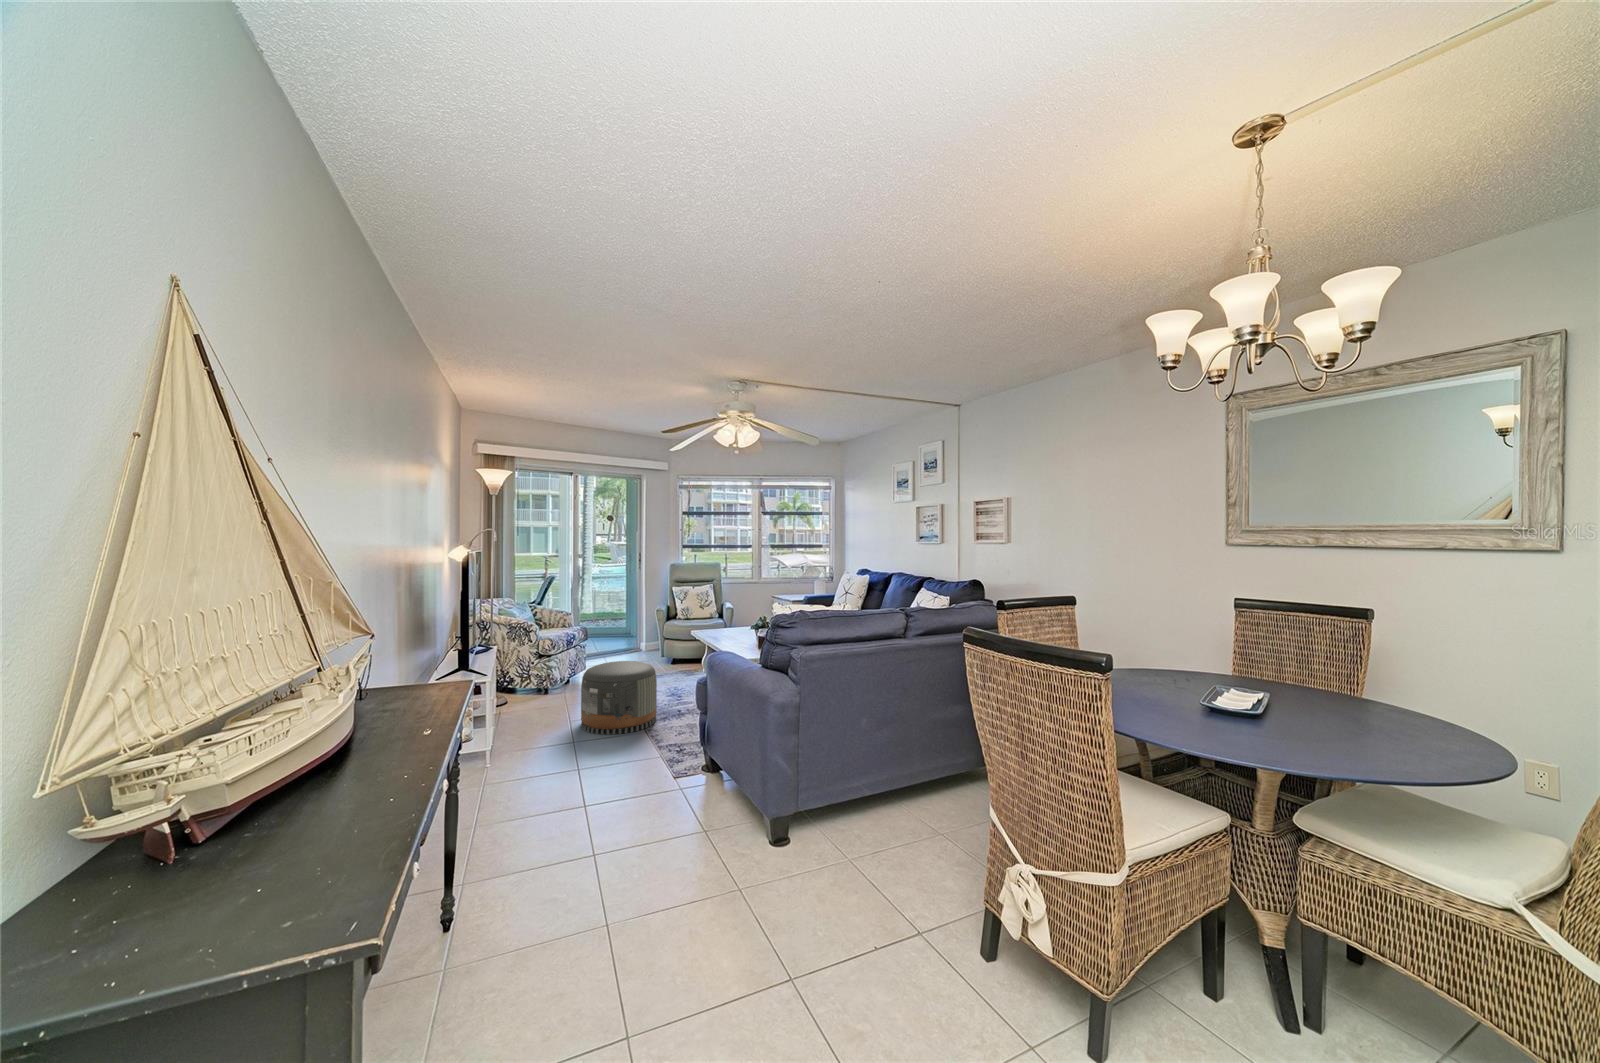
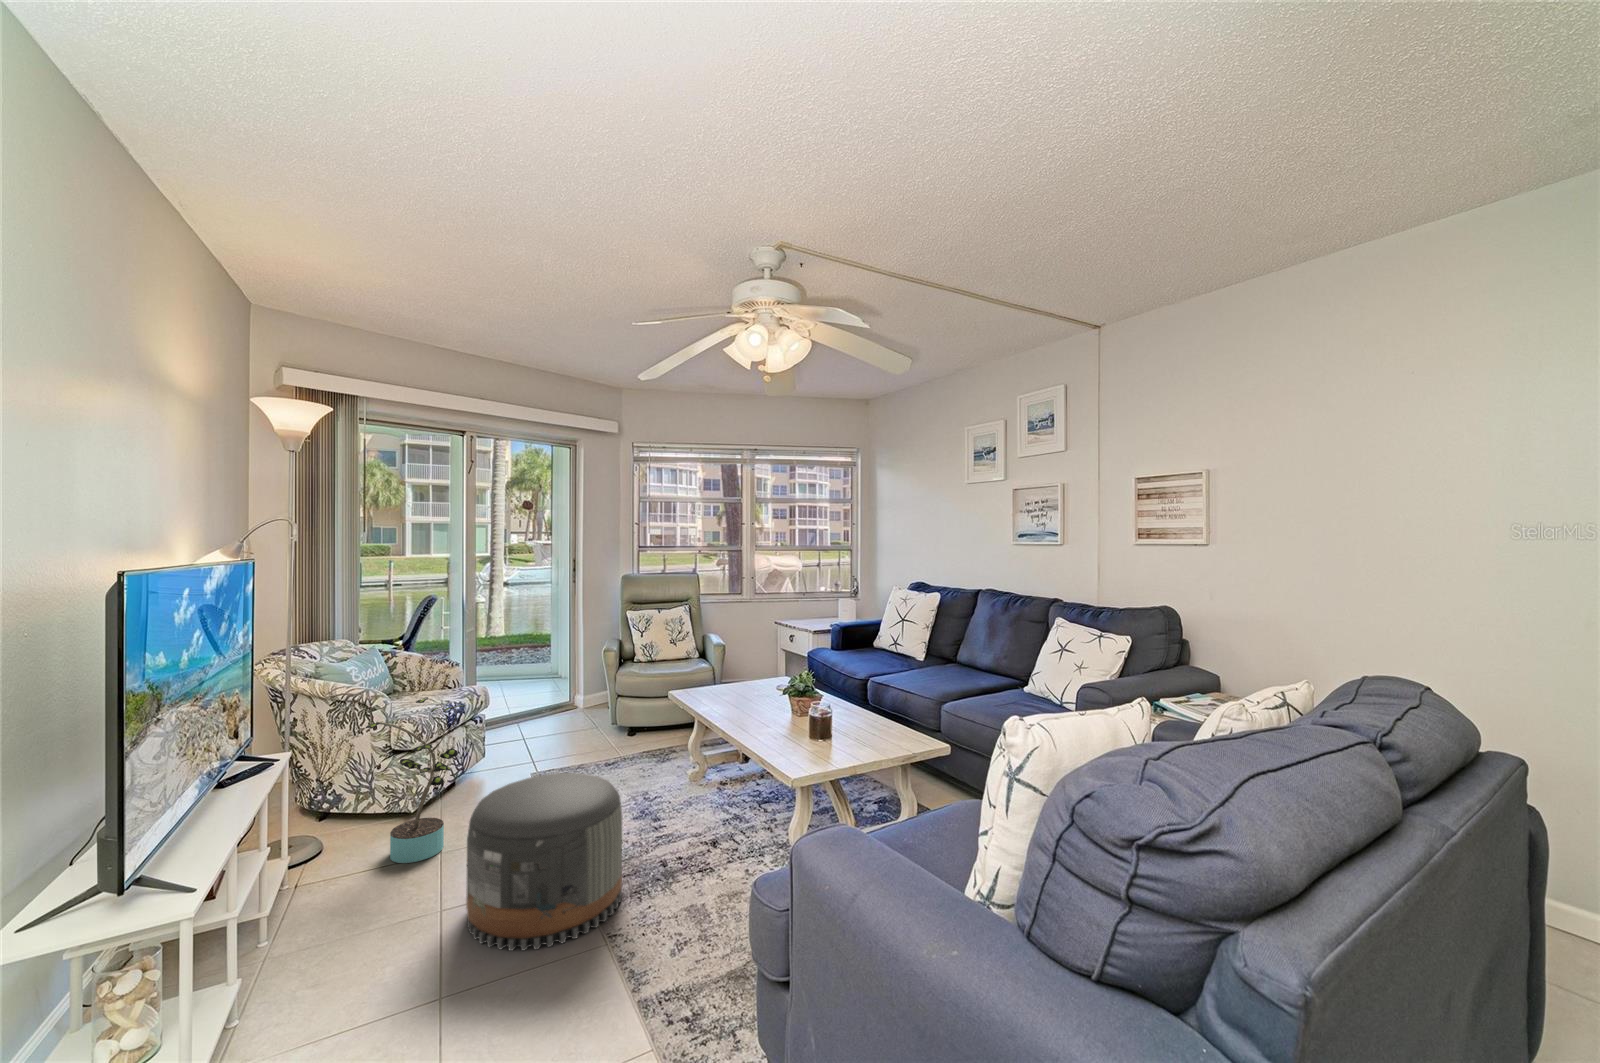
potted plant: none [529,625,579,707] -> present [366,697,465,863]

